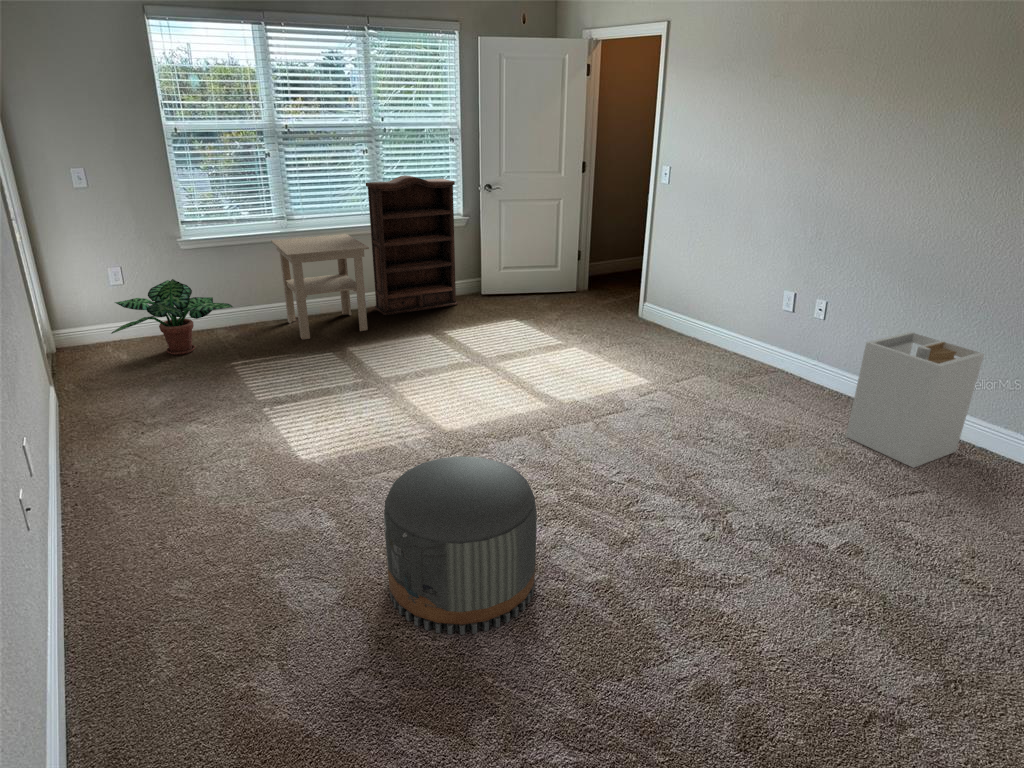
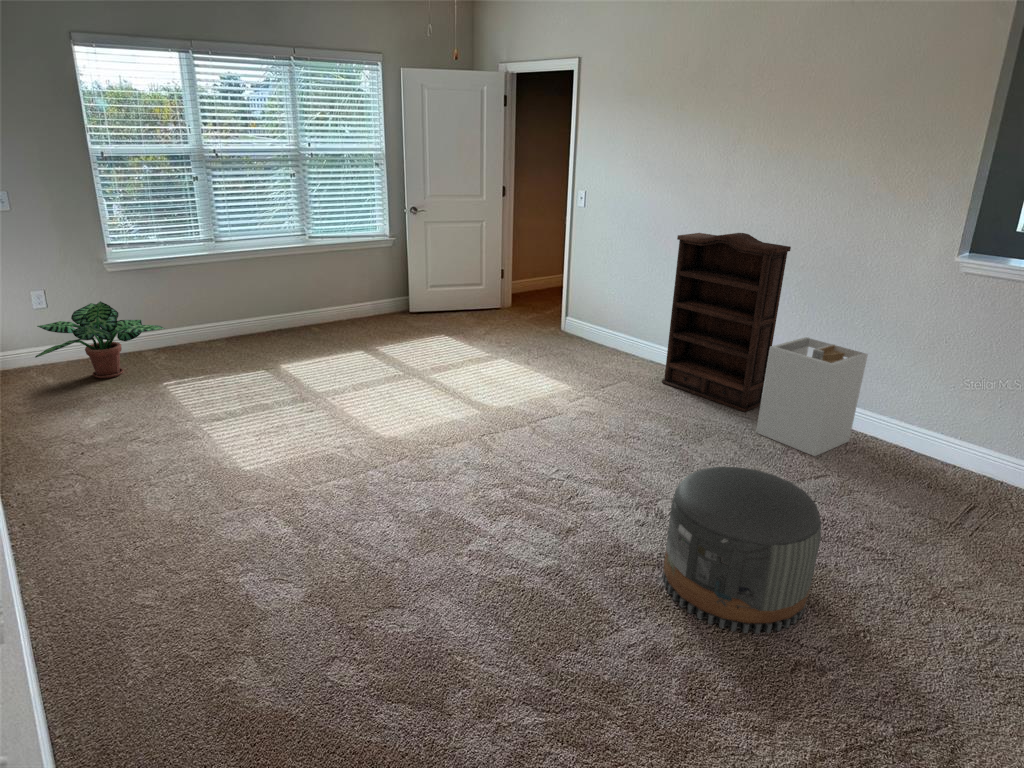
bookshelf: present [366,175,458,315] -> present [662,233,791,412]
side table: present [271,234,369,340] -> none [200,256,302,361]
pouf: present [384,456,537,635] -> present [663,467,821,633]

